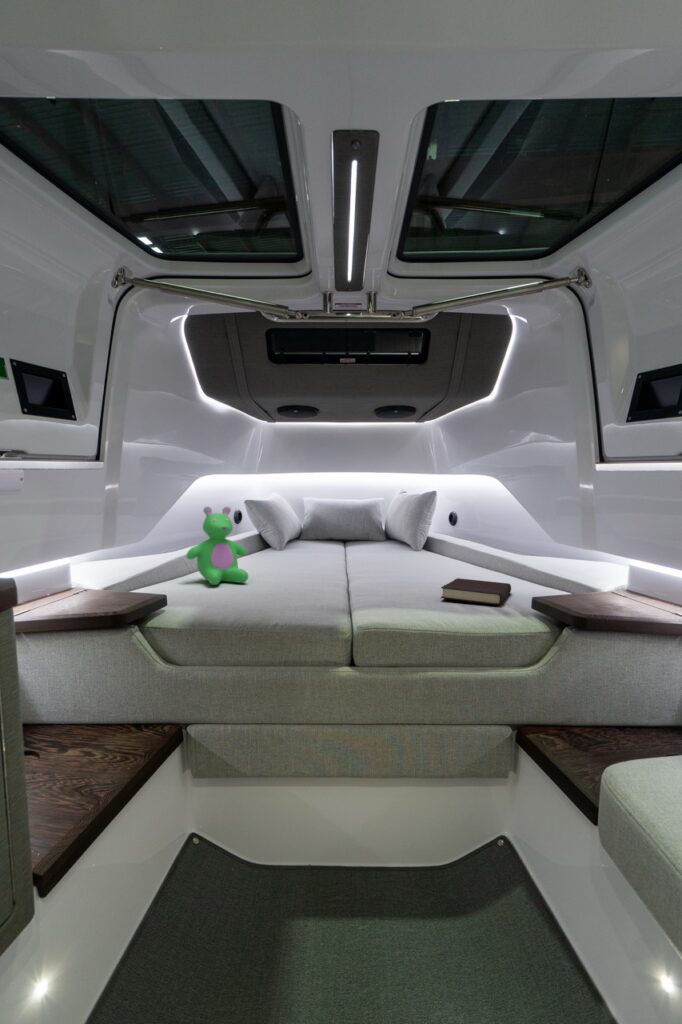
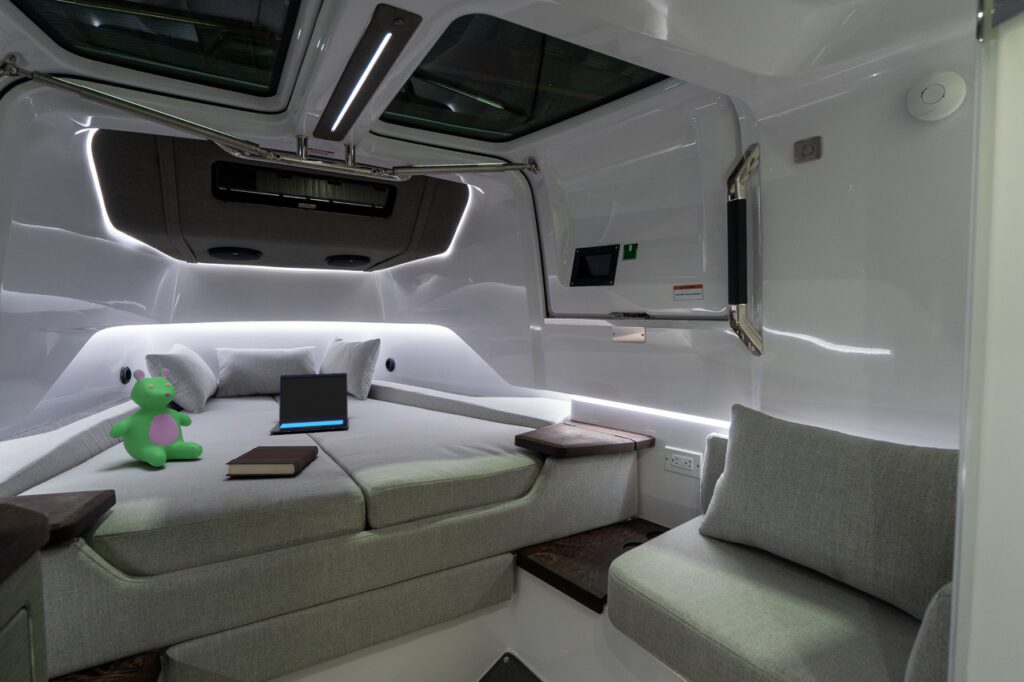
laptop: none [311,520,388,573] -> present [270,373,349,433]
book: present [441,578,511,605] -> present [226,446,318,476]

